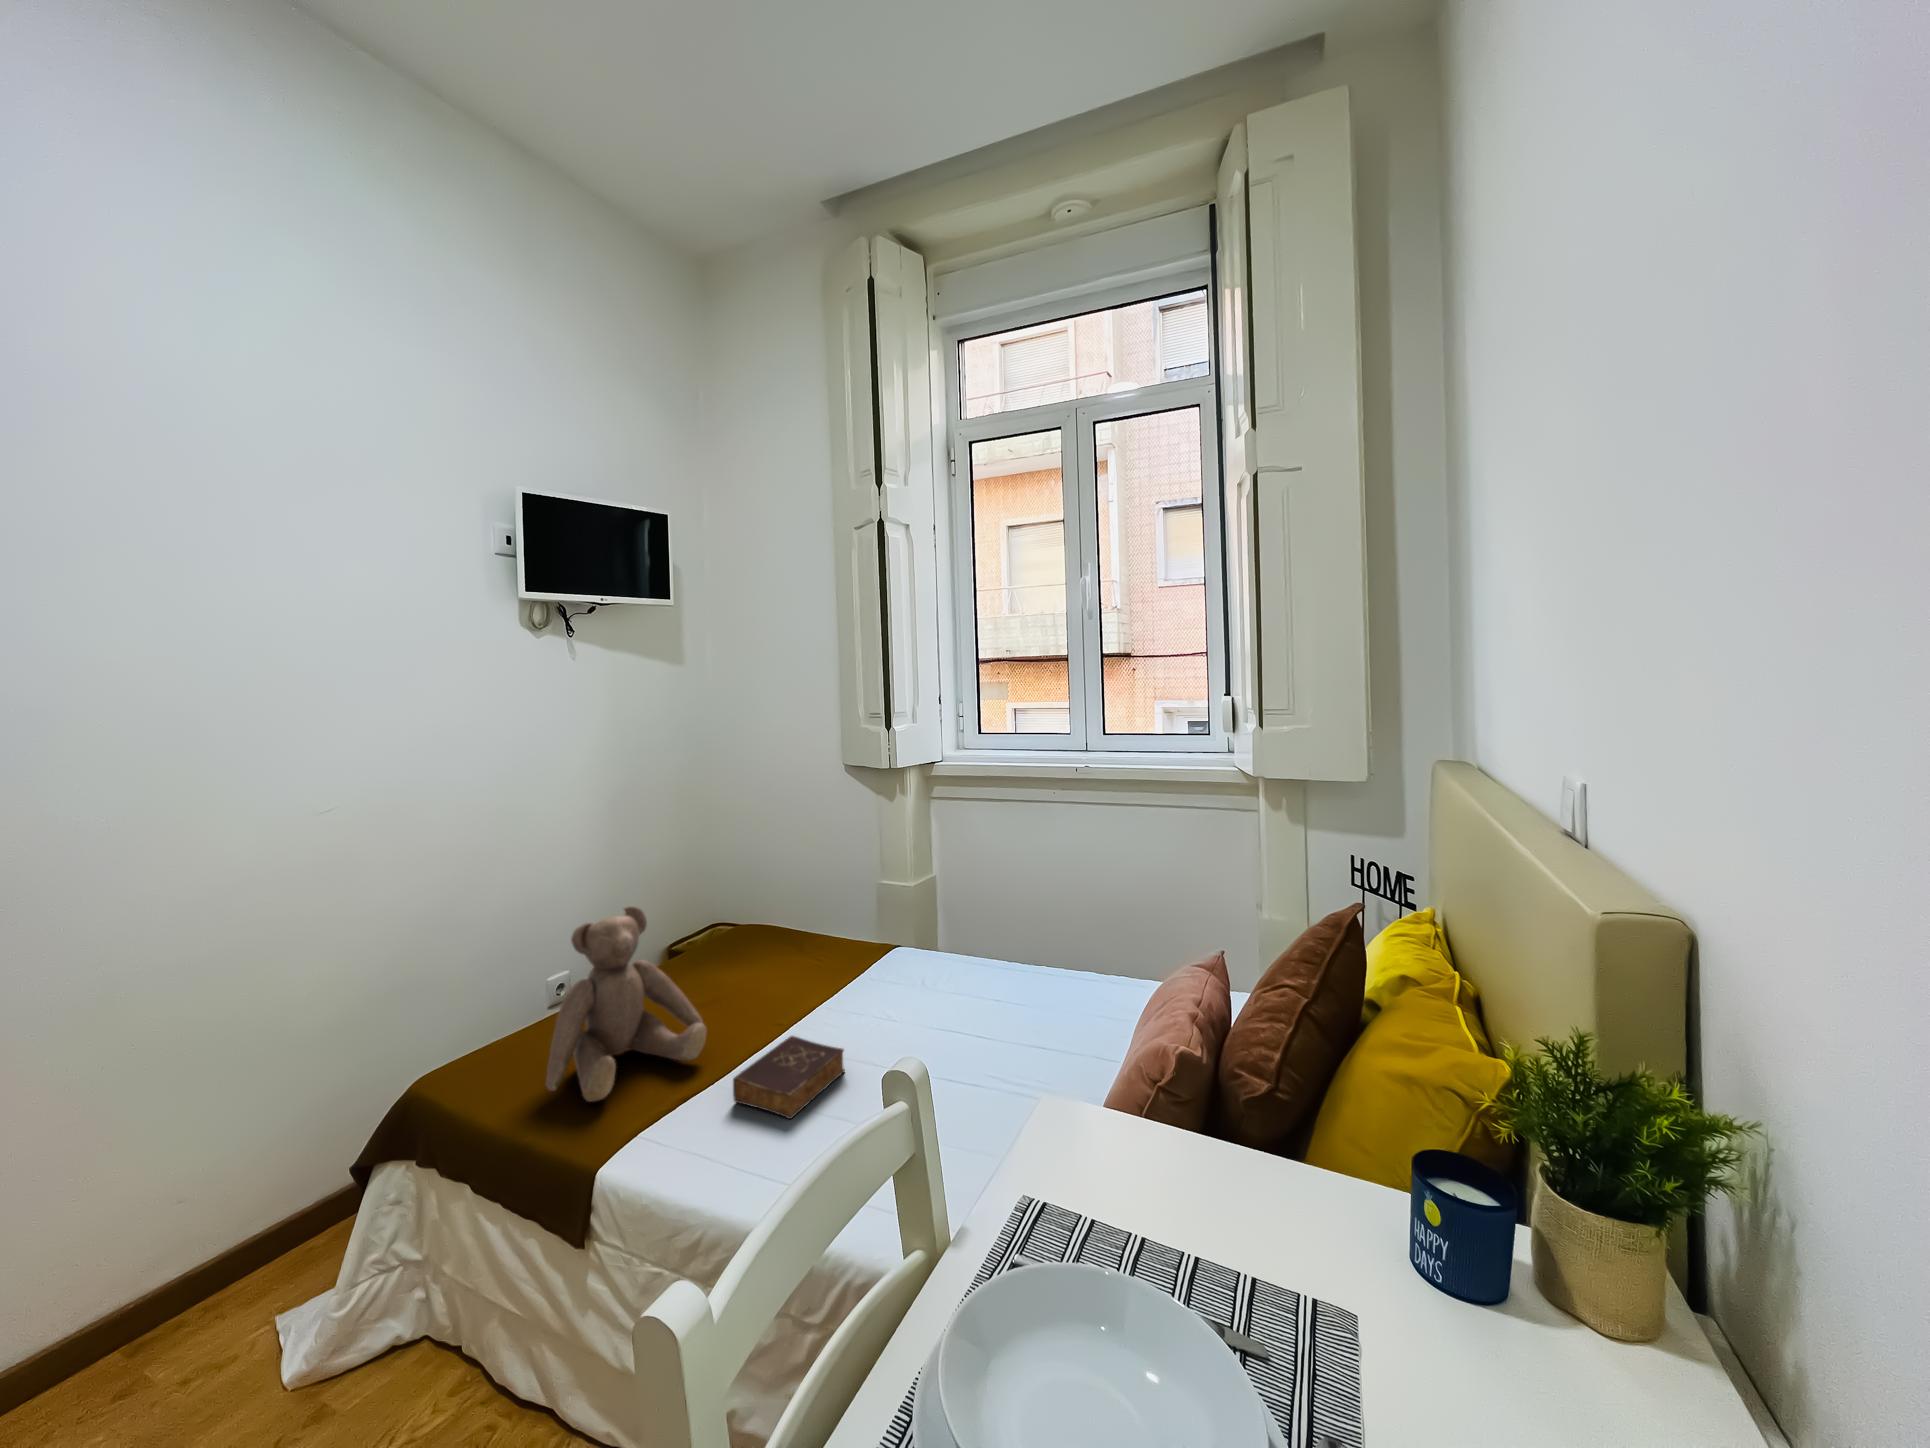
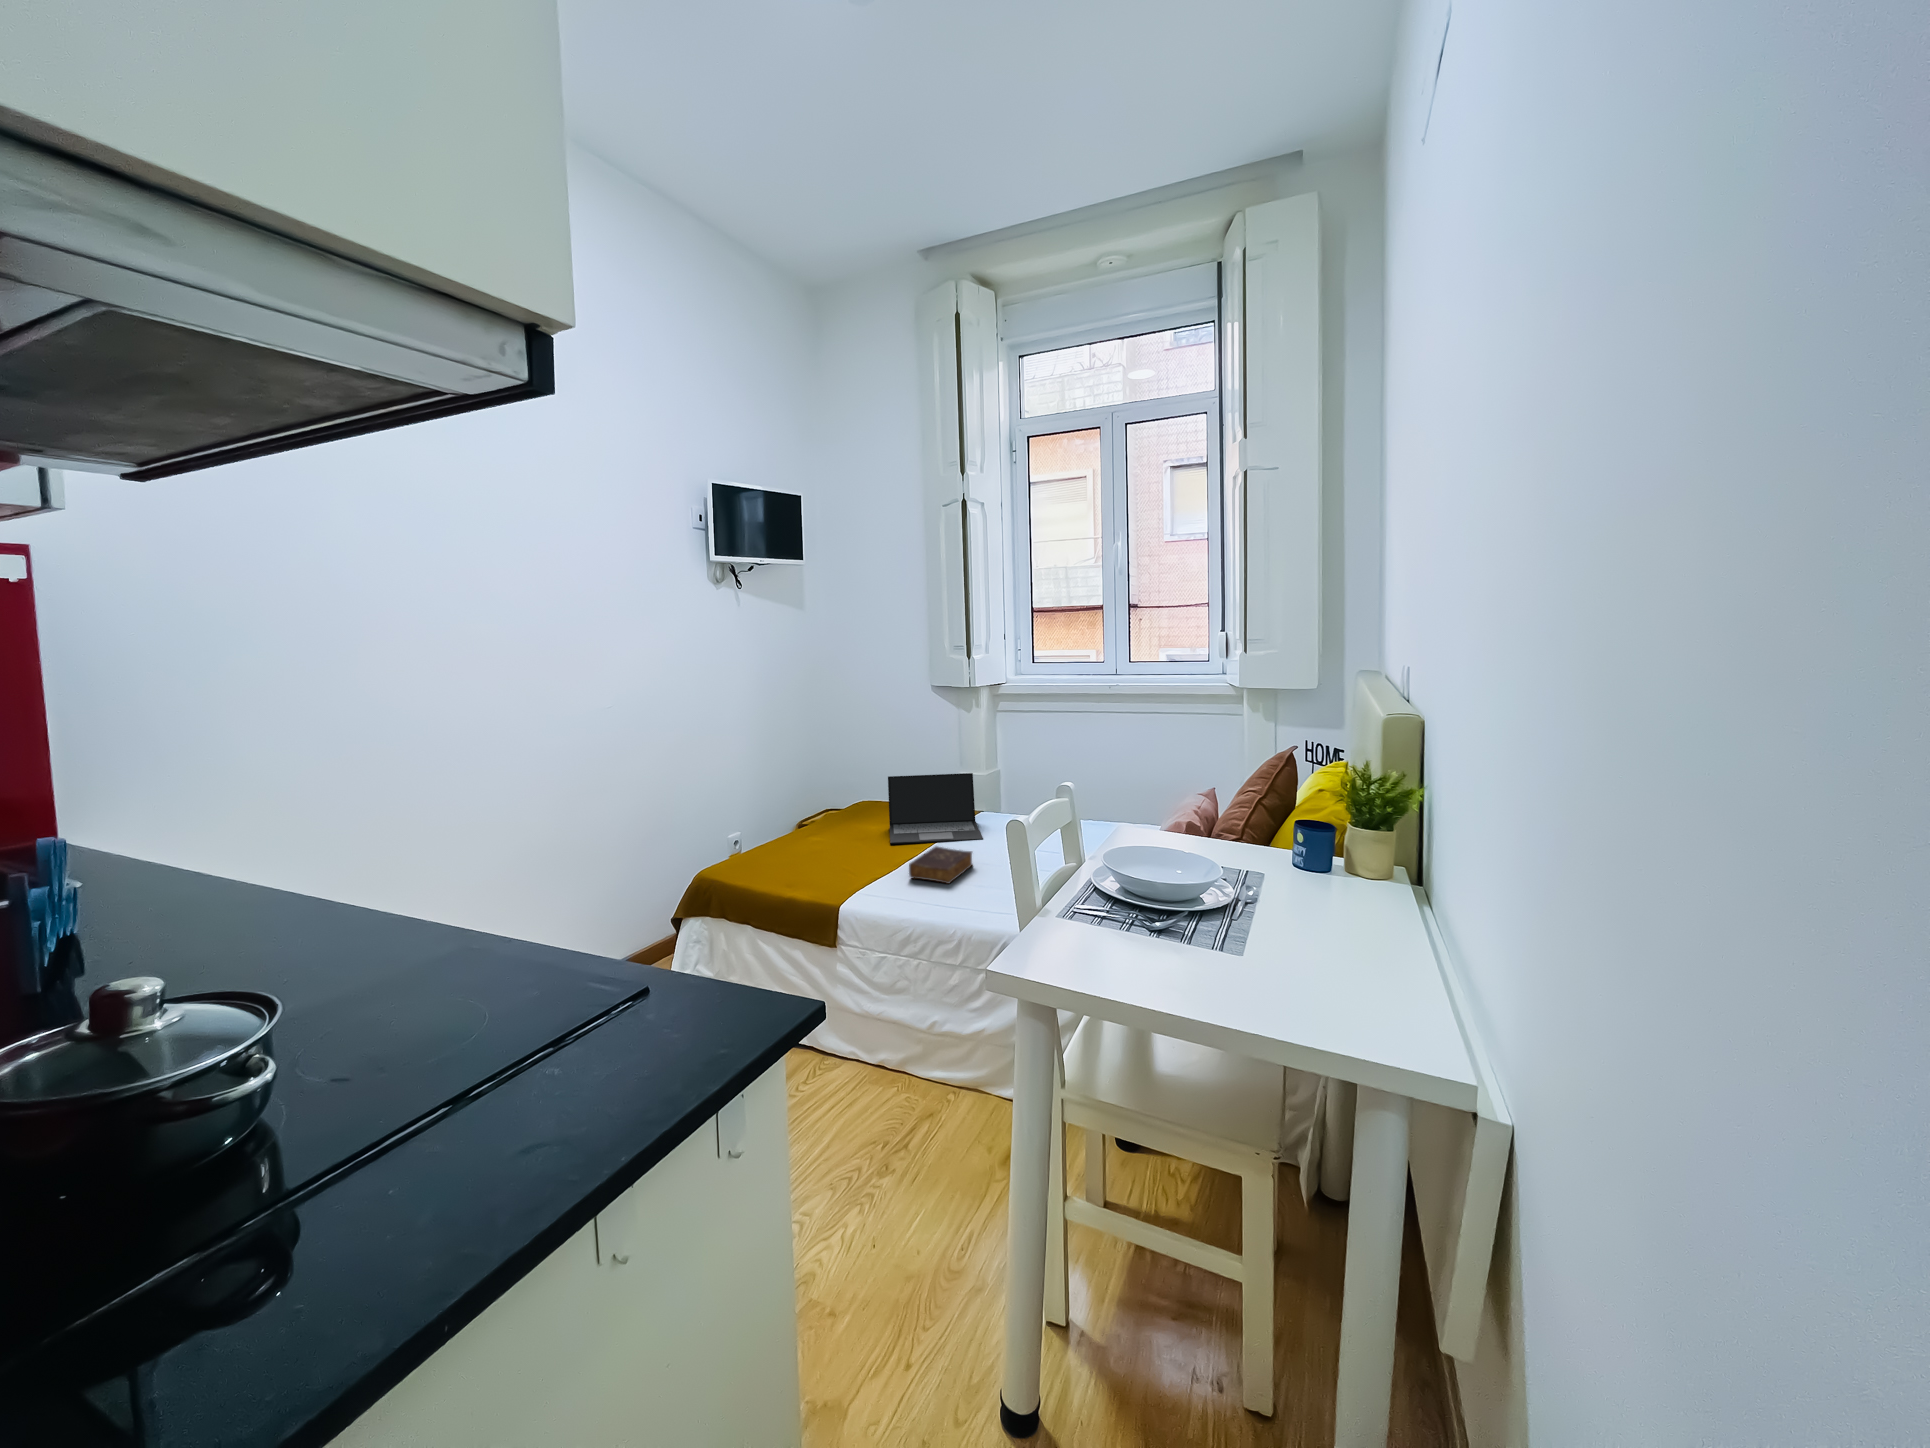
laptop: none [740,899,880,1017] -> present [888,773,983,844]
teddy bear: present [546,906,707,1102] -> none [788,768,880,879]

